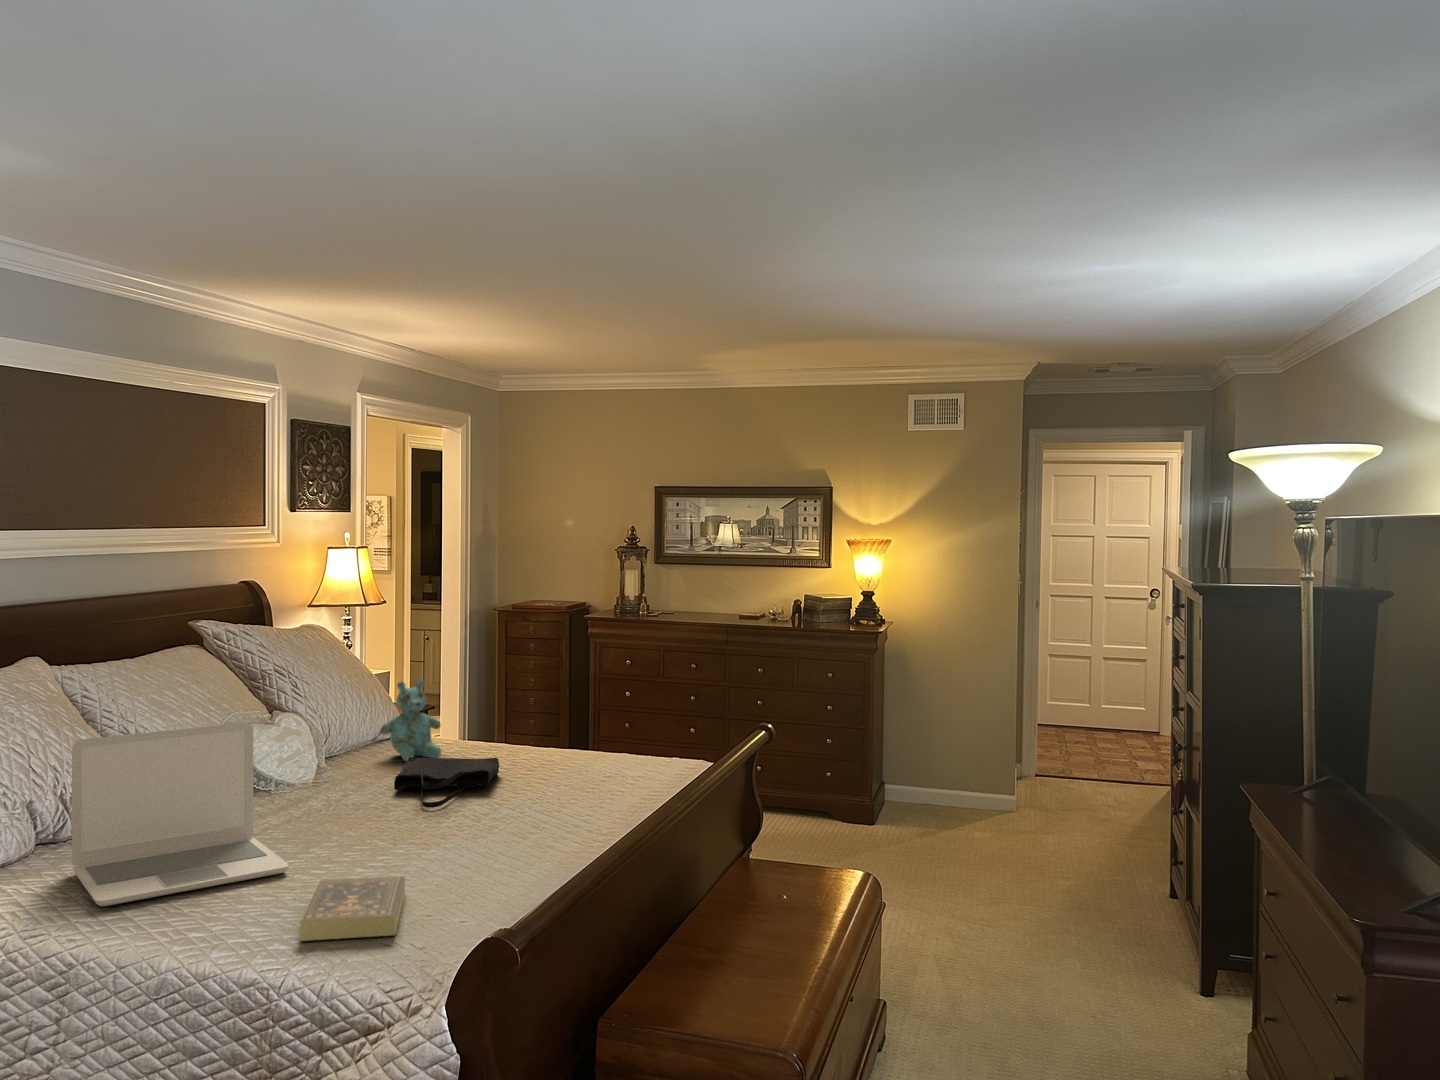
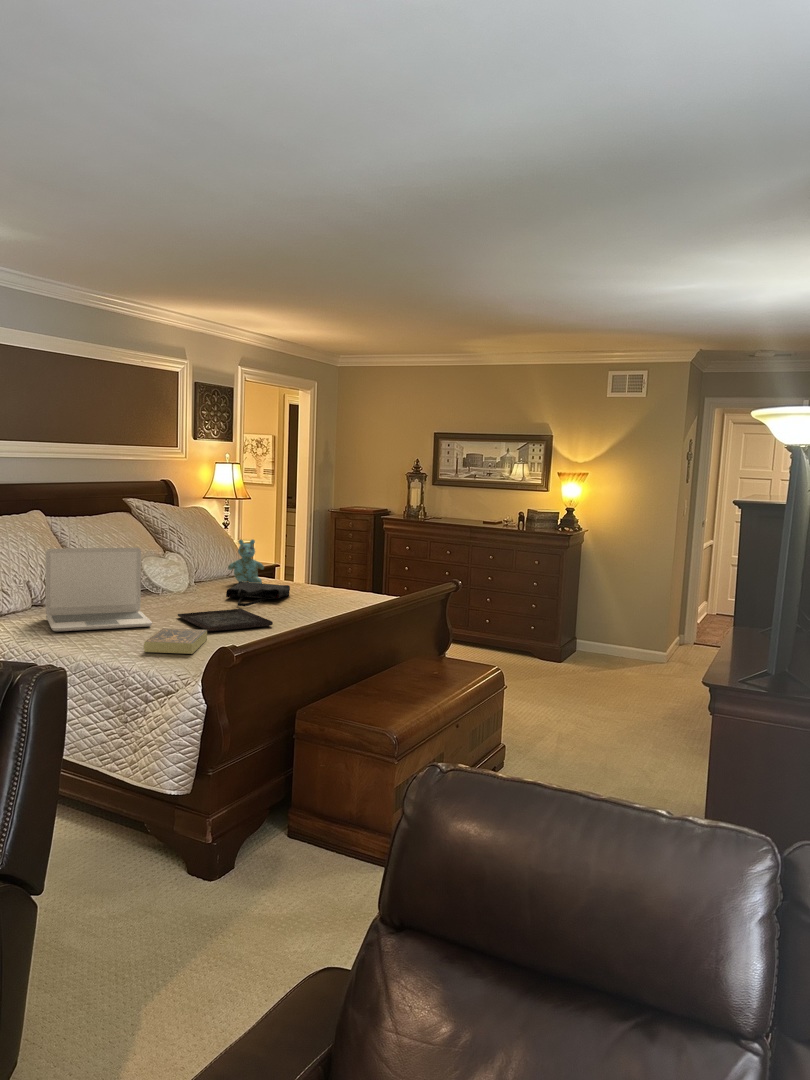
tray: none [326,815,508,874] -> present [178,609,273,631]

